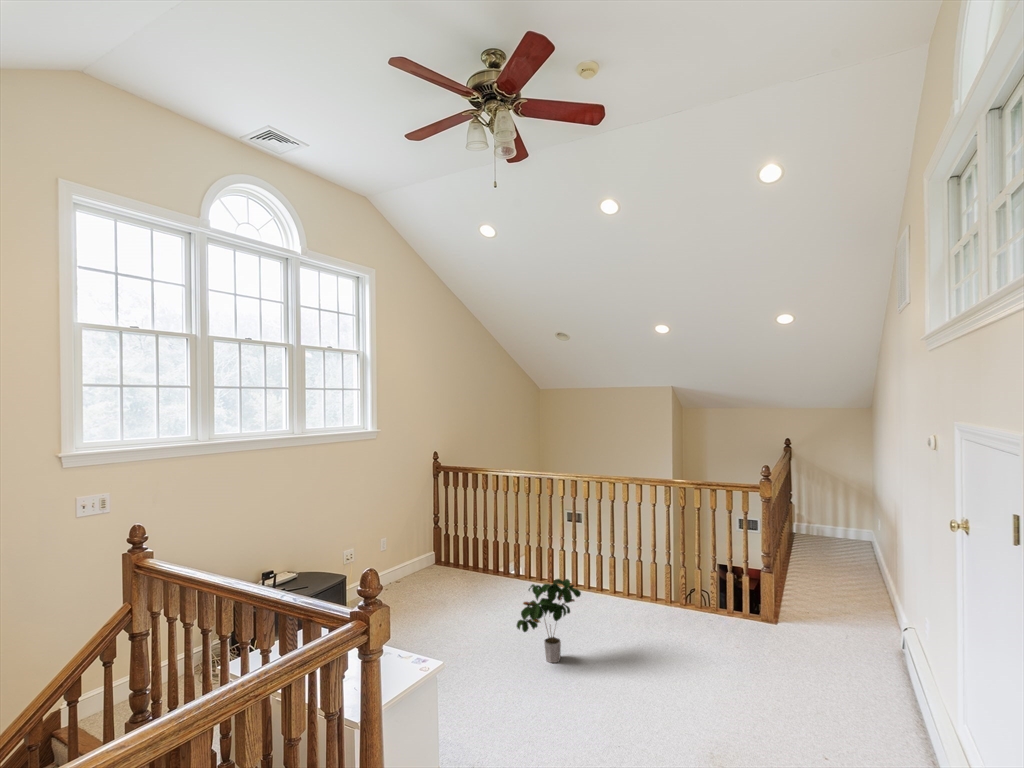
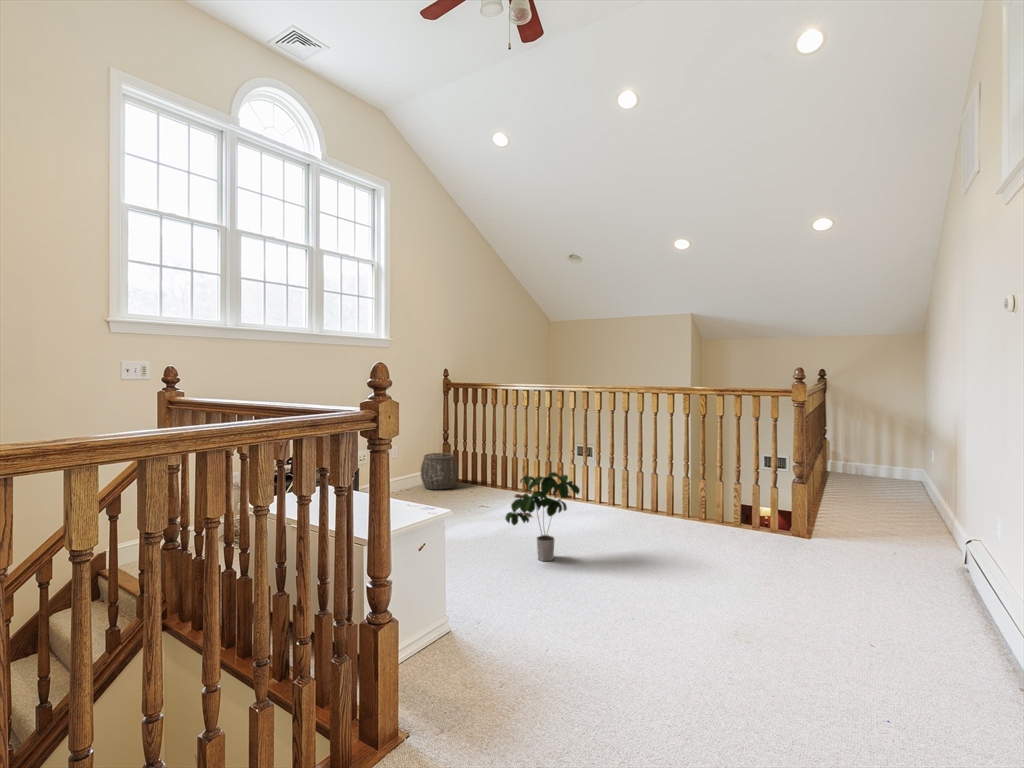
woven basket: none [415,537,451,577] -> present [421,453,458,490]

